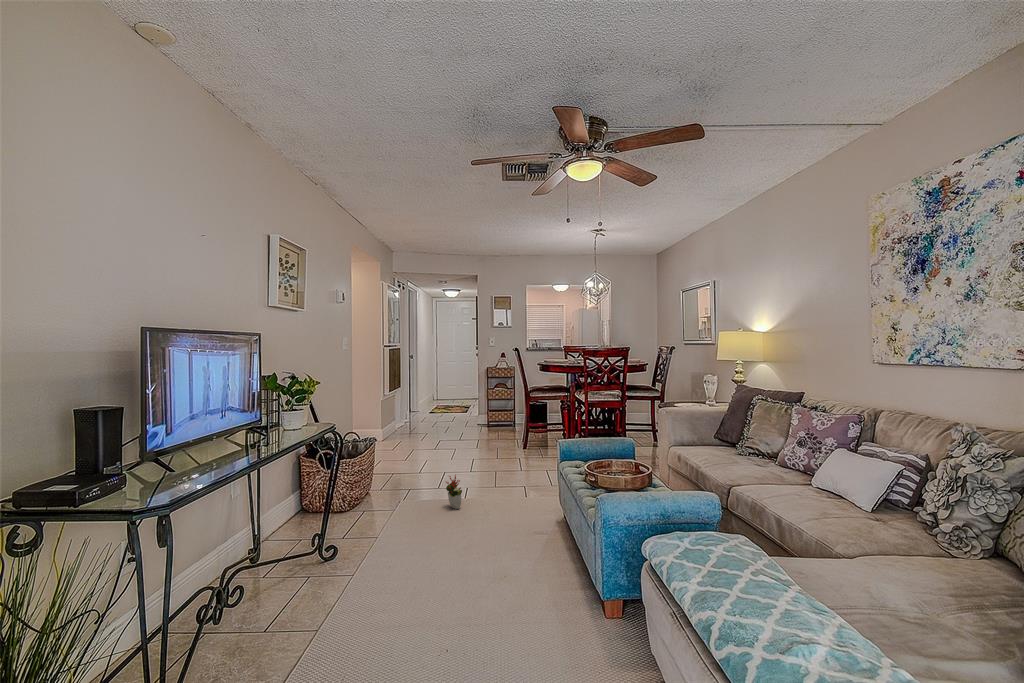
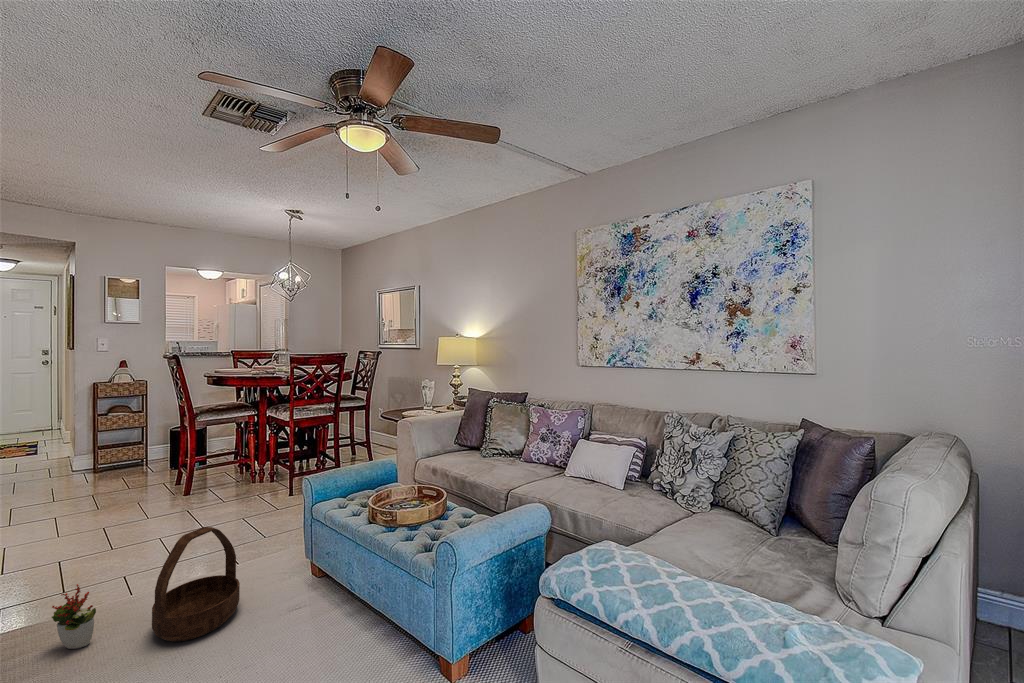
basket: none [483,457,527,523] -> present [152,527,240,642]

